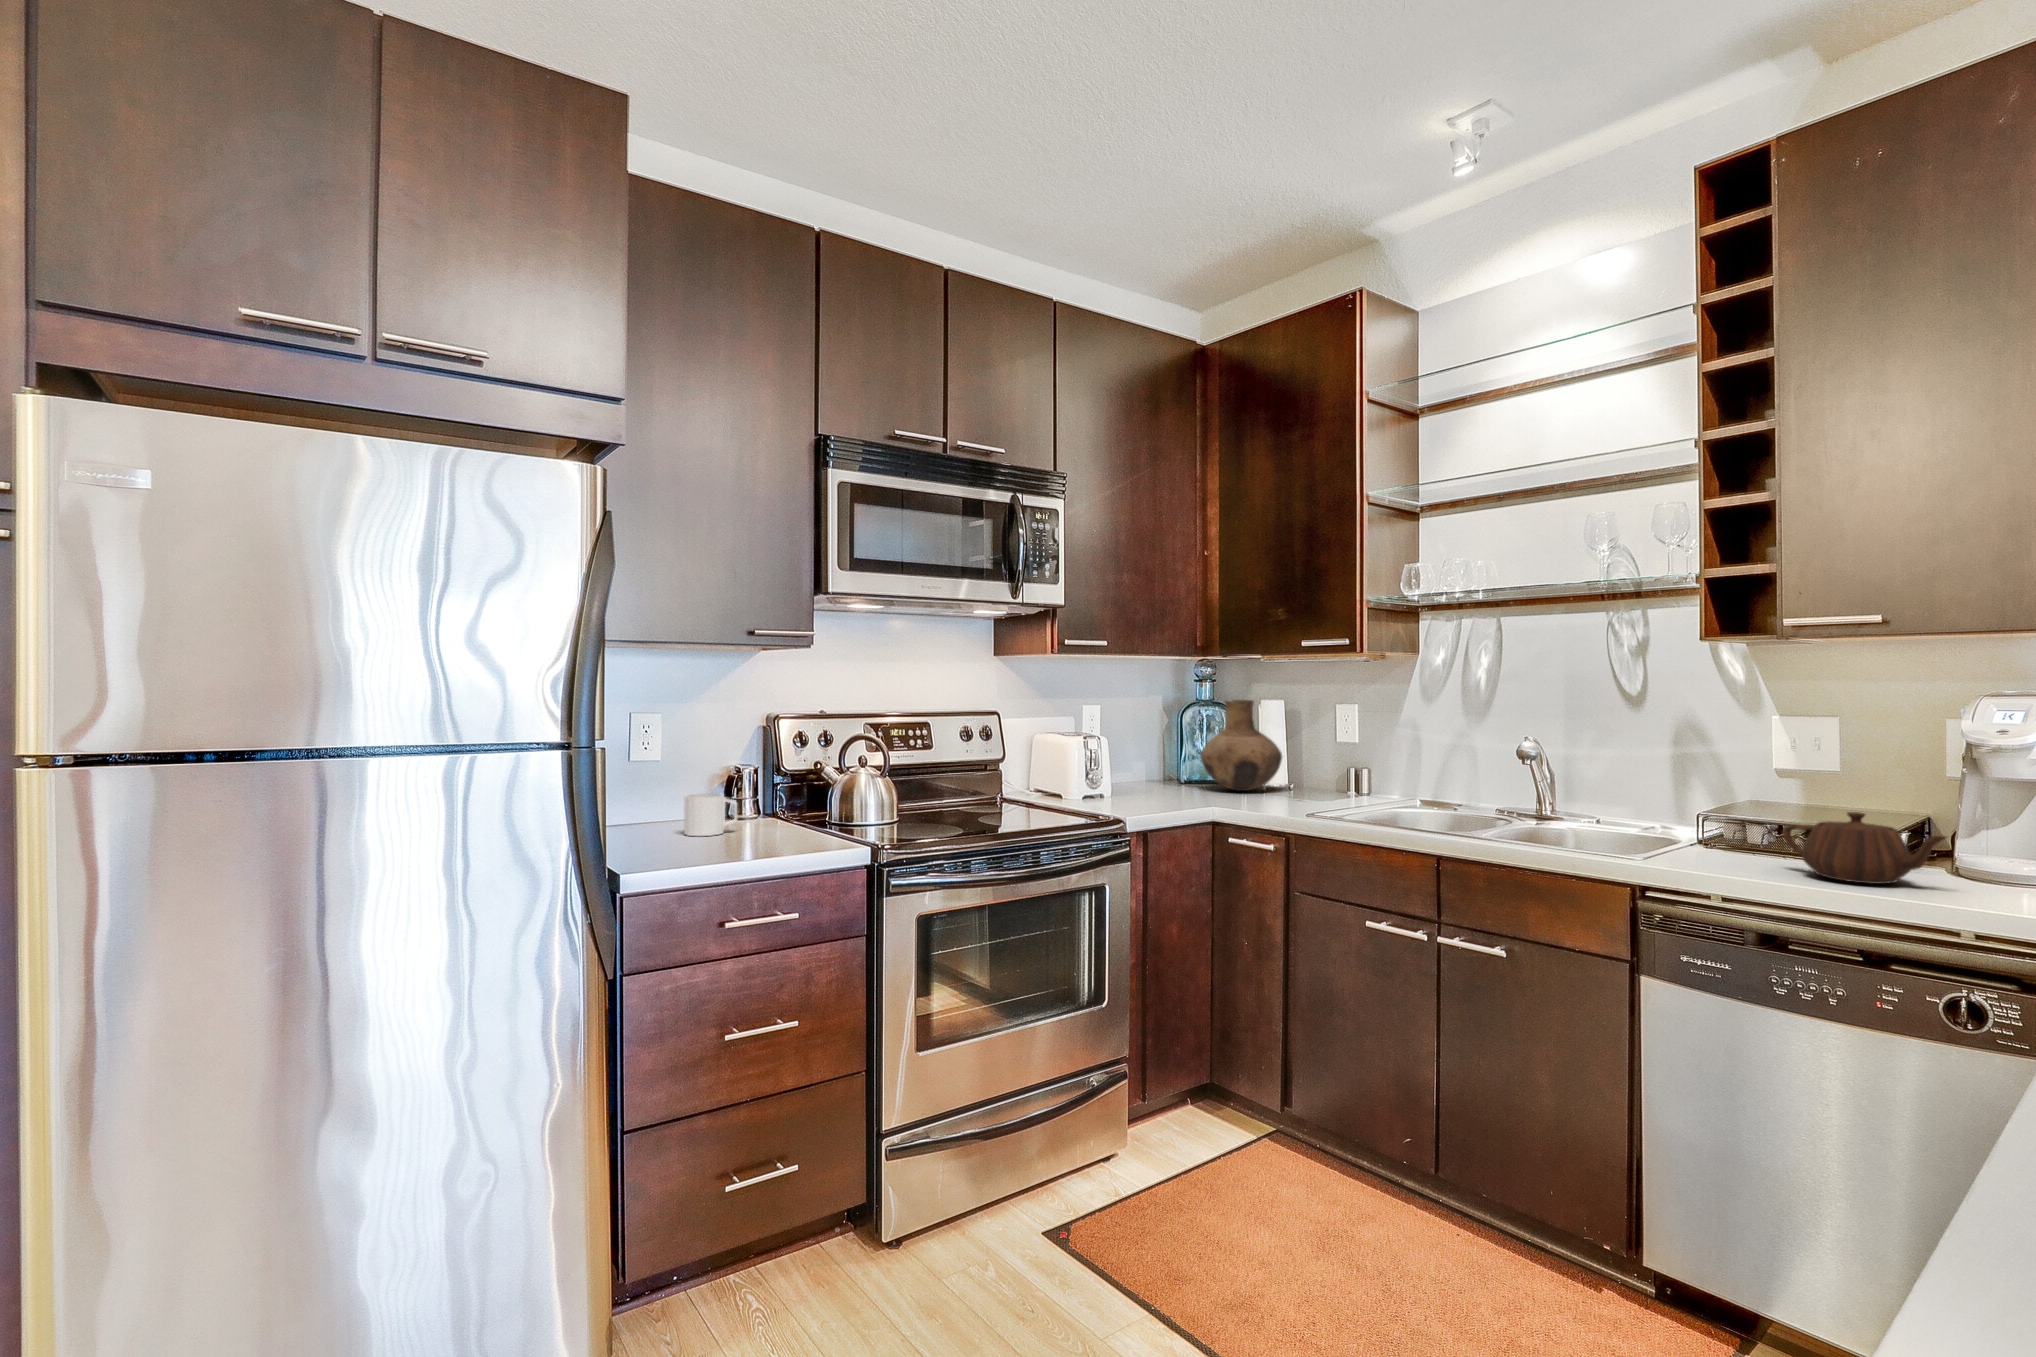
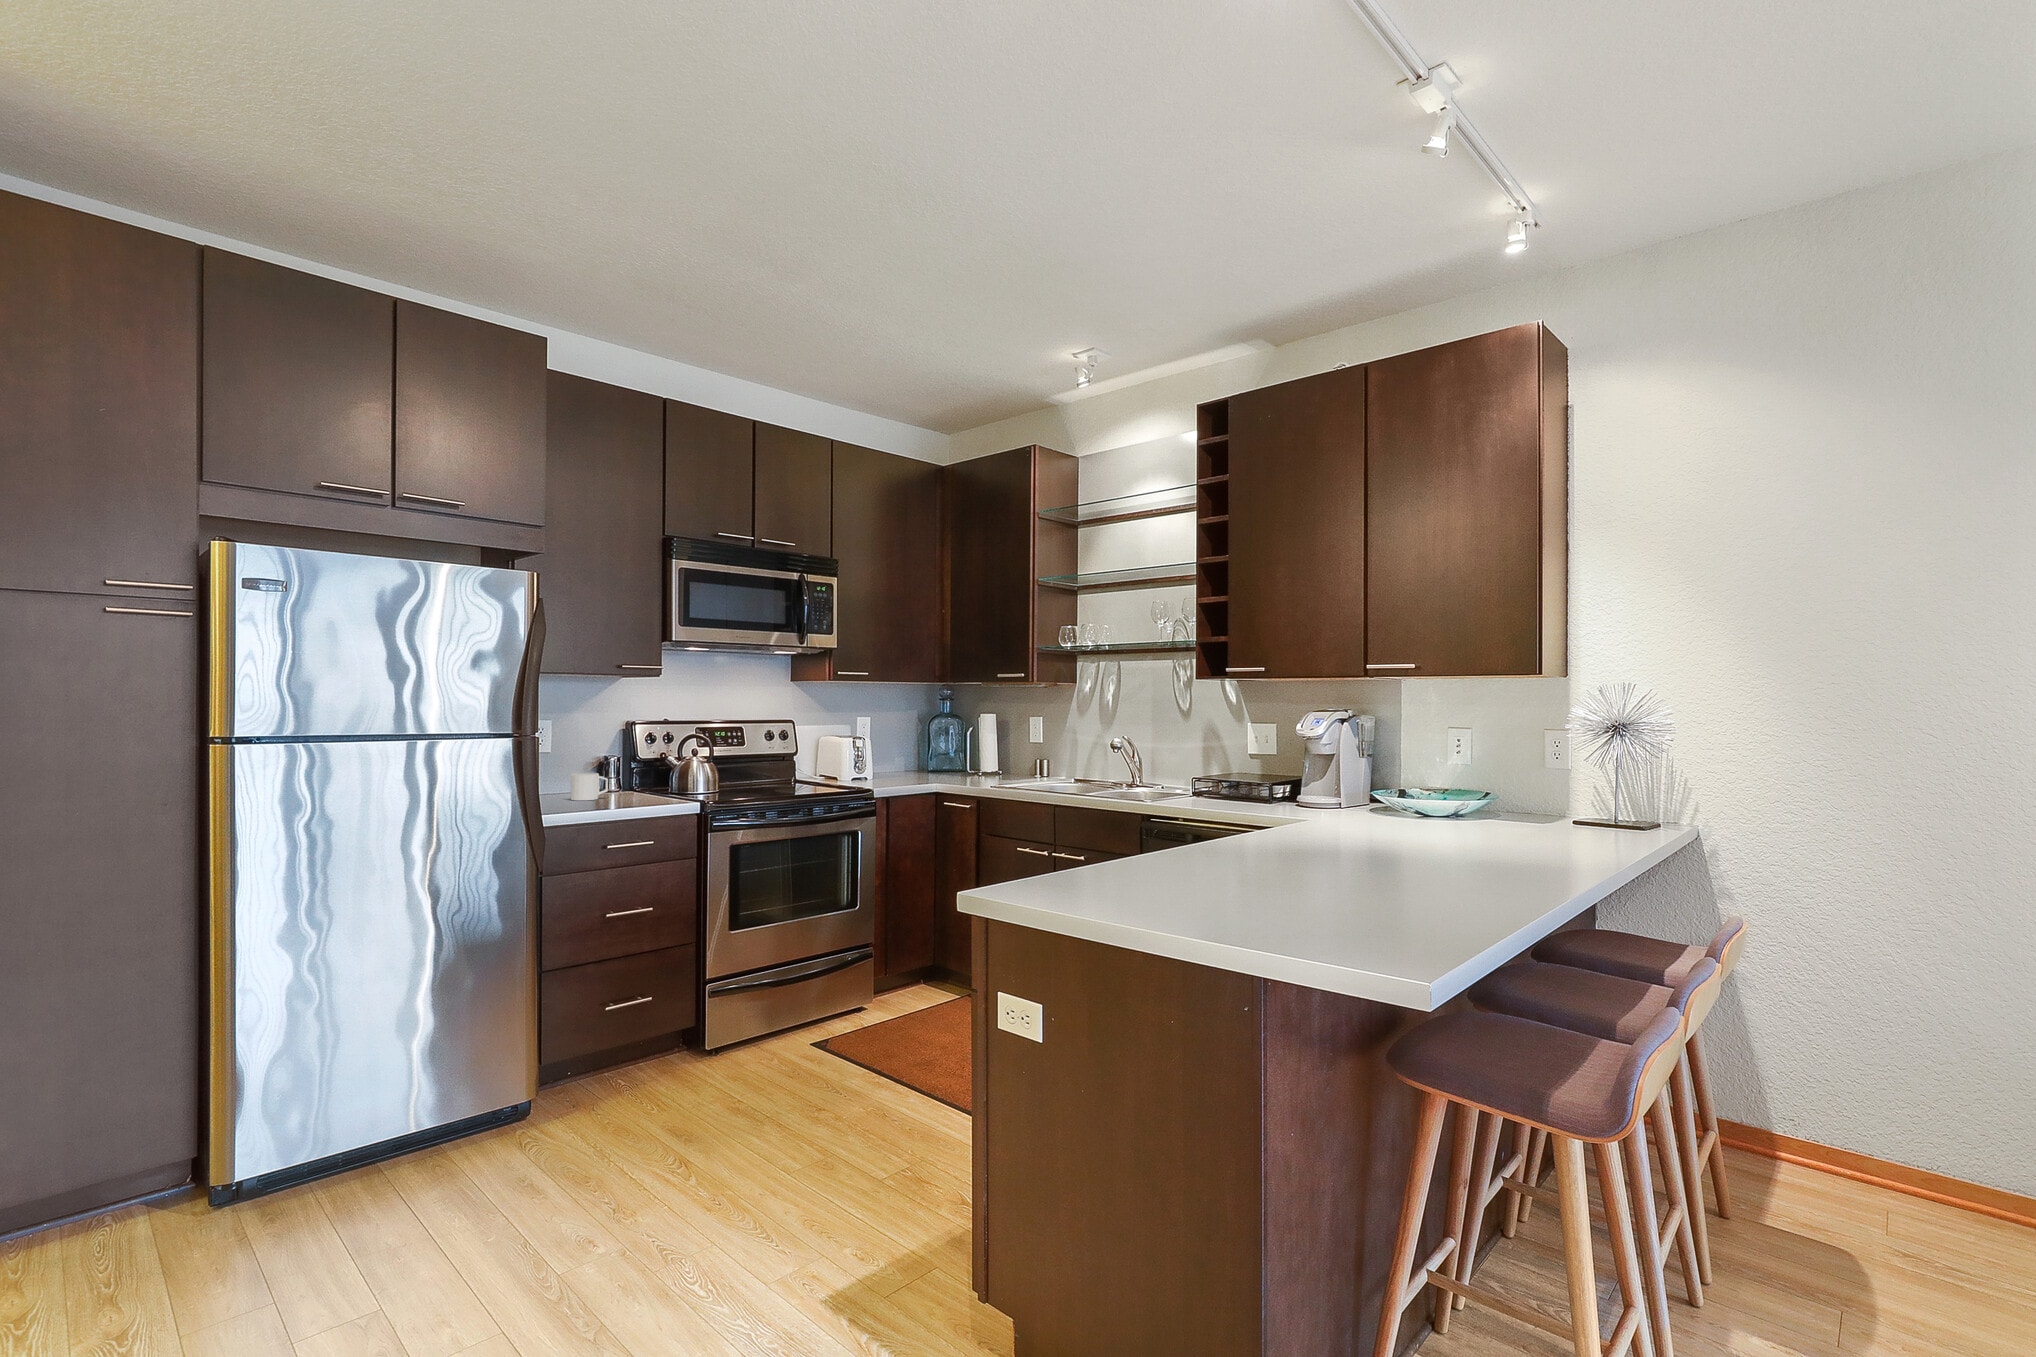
vase: present [1201,700,1282,791] -> none [939,713,995,776]
teapot: present [1783,812,1946,884] -> none [1220,770,1279,807]

